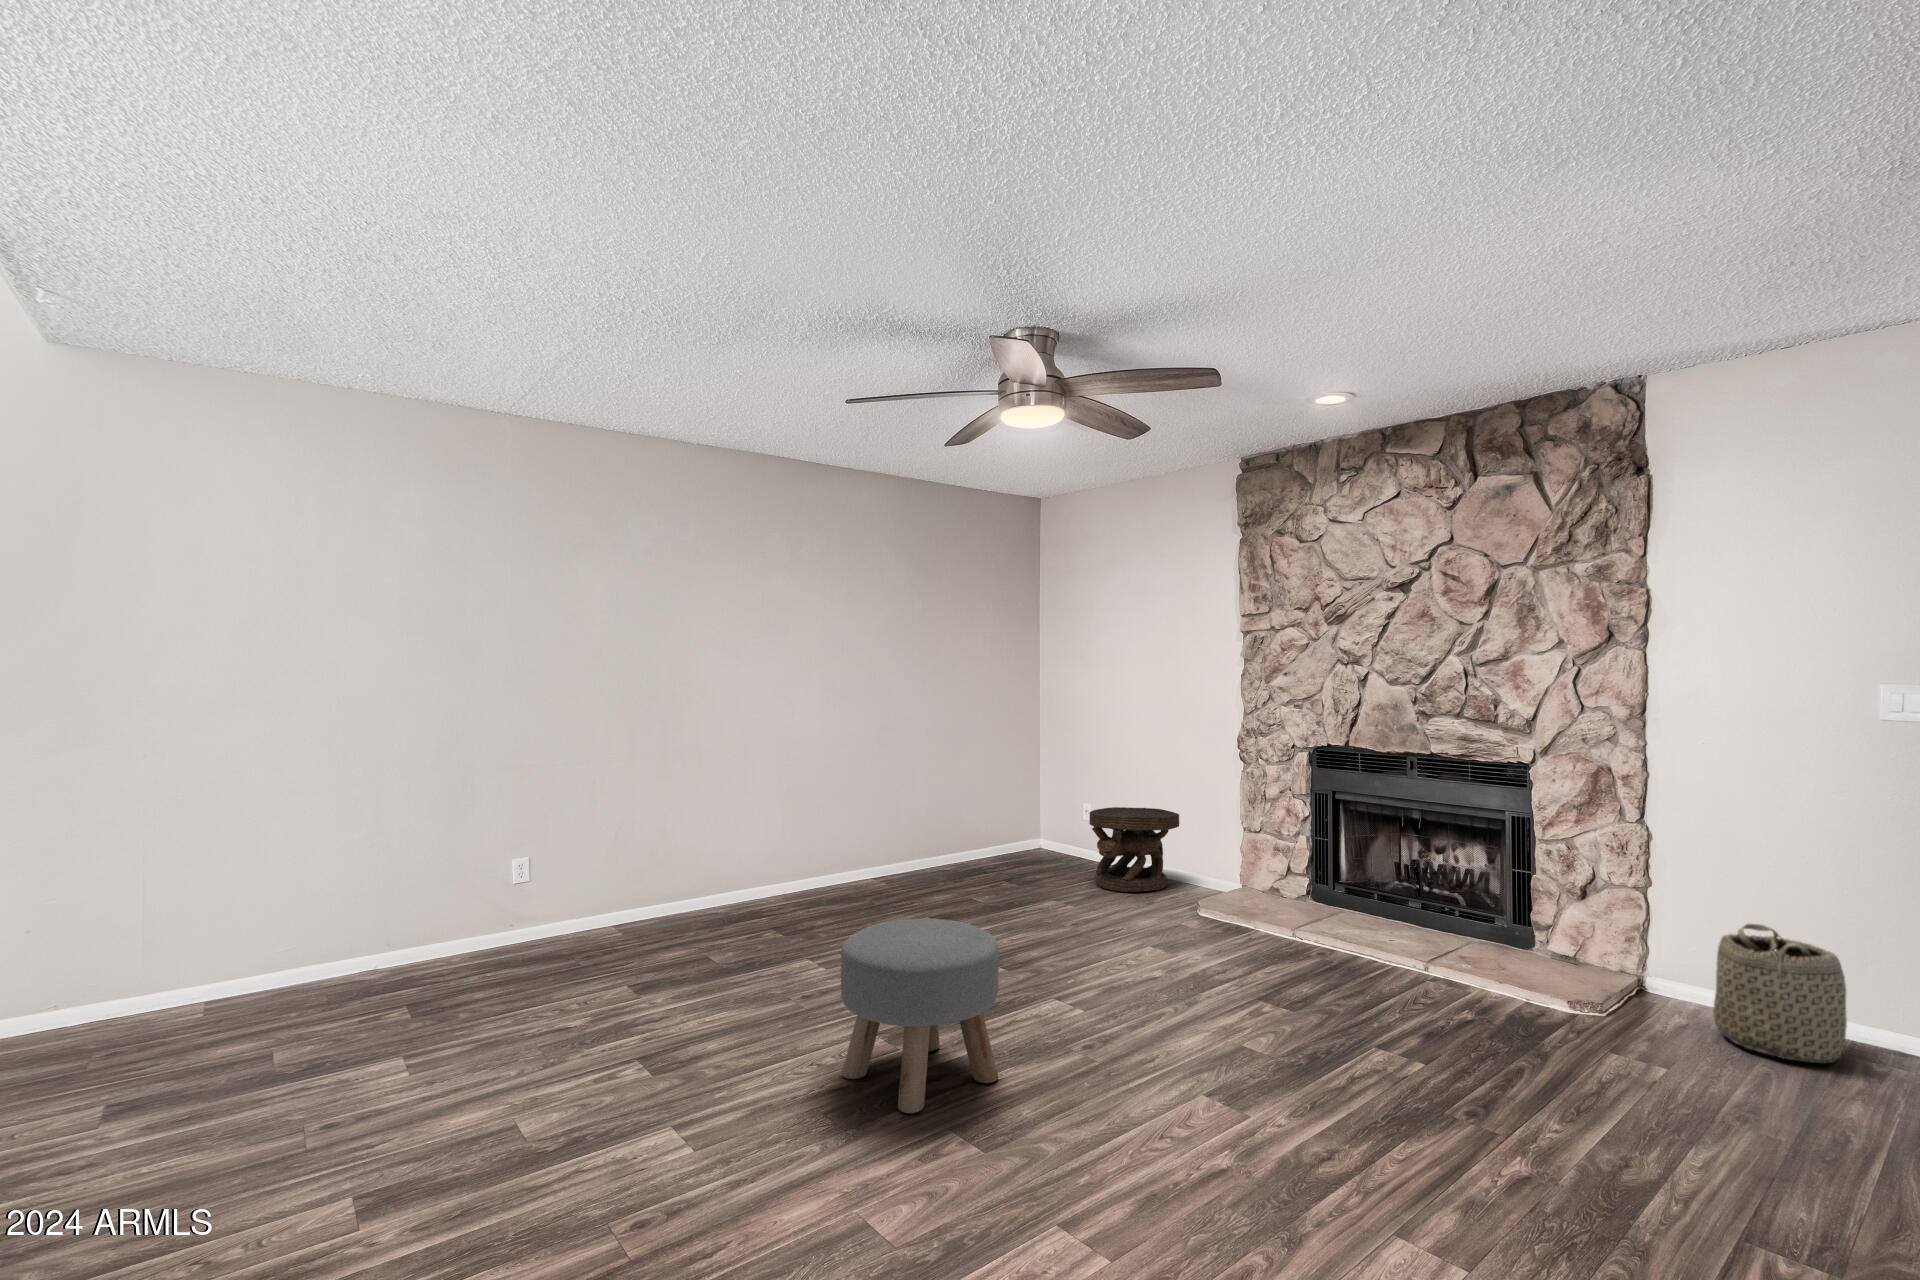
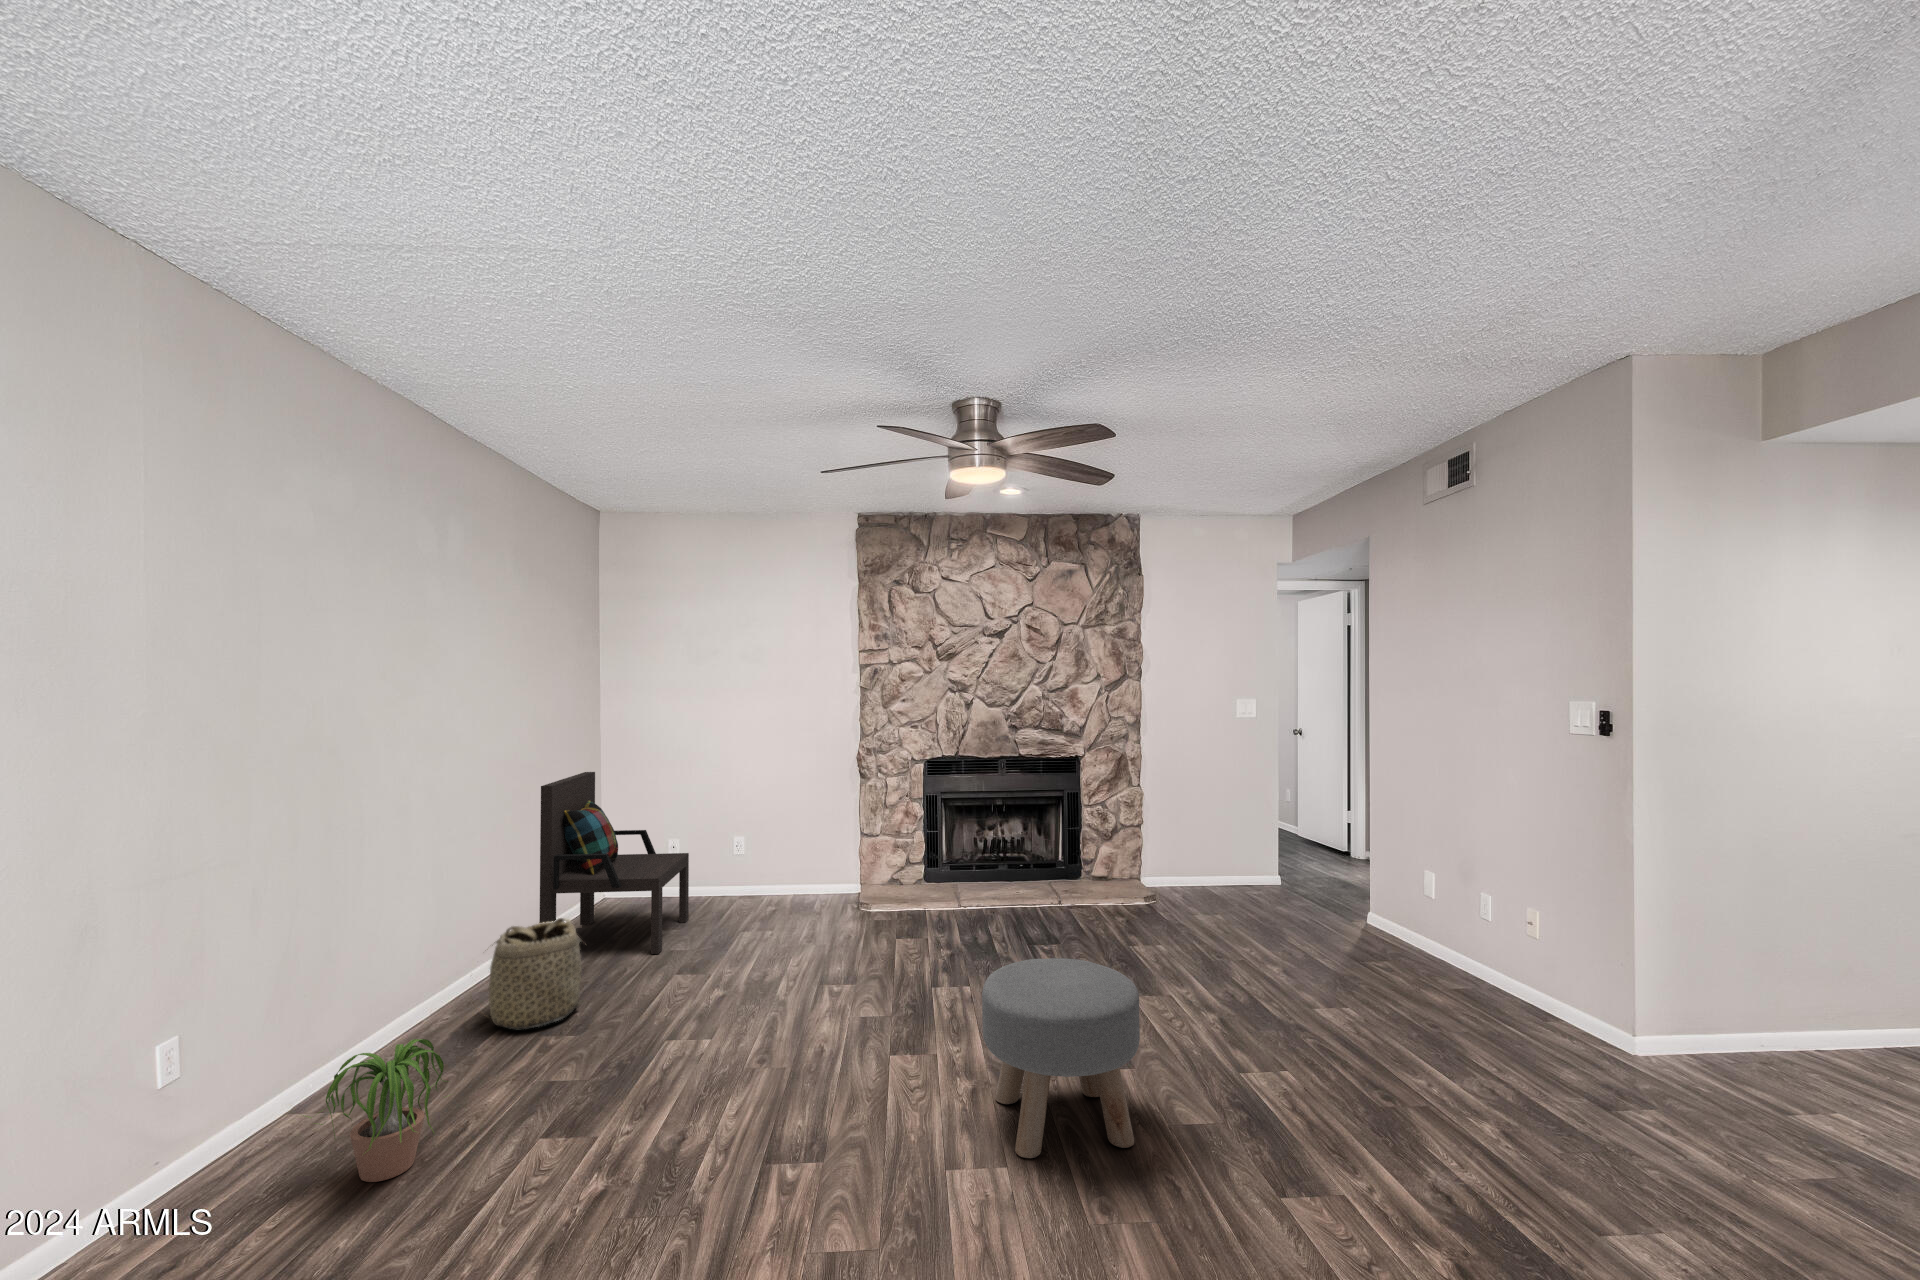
armchair: none [934,726,1066,885] -> present [539,772,689,954]
side table: present [1089,807,1179,892] -> none [731,834,813,923]
potted plant: none [640,858,718,933] -> present [306,1039,446,1182]
basket: present [1713,924,1847,1063] -> present [471,918,582,1030]

